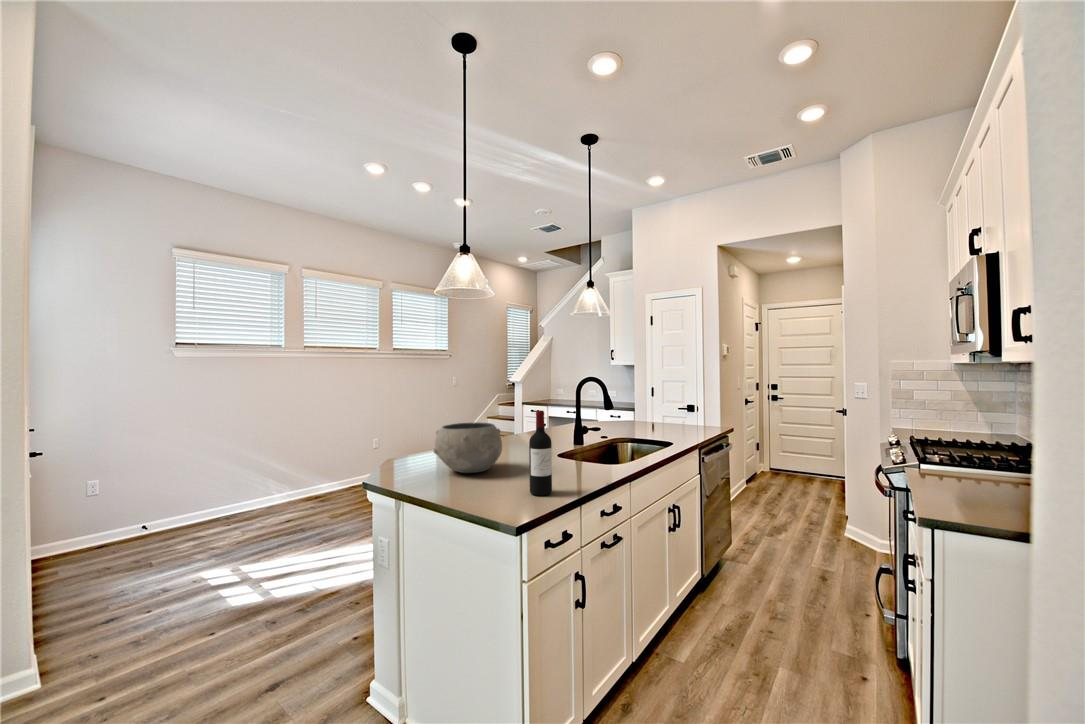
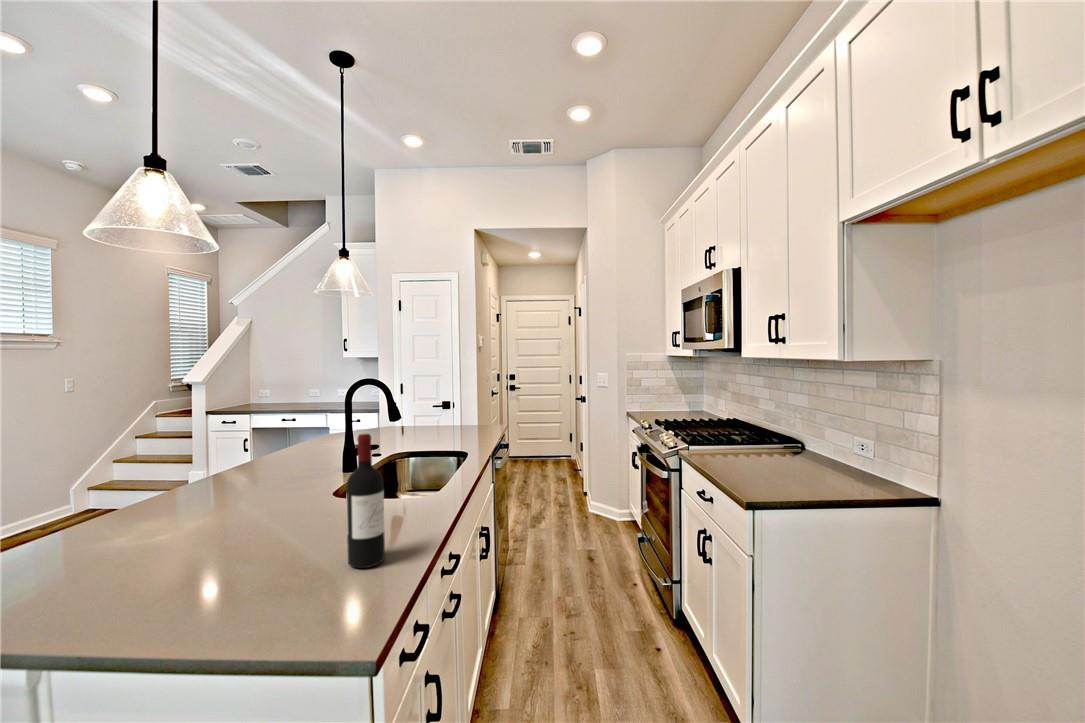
ceramic bowl: present [433,423,502,473] -> none [125,457,268,552]

